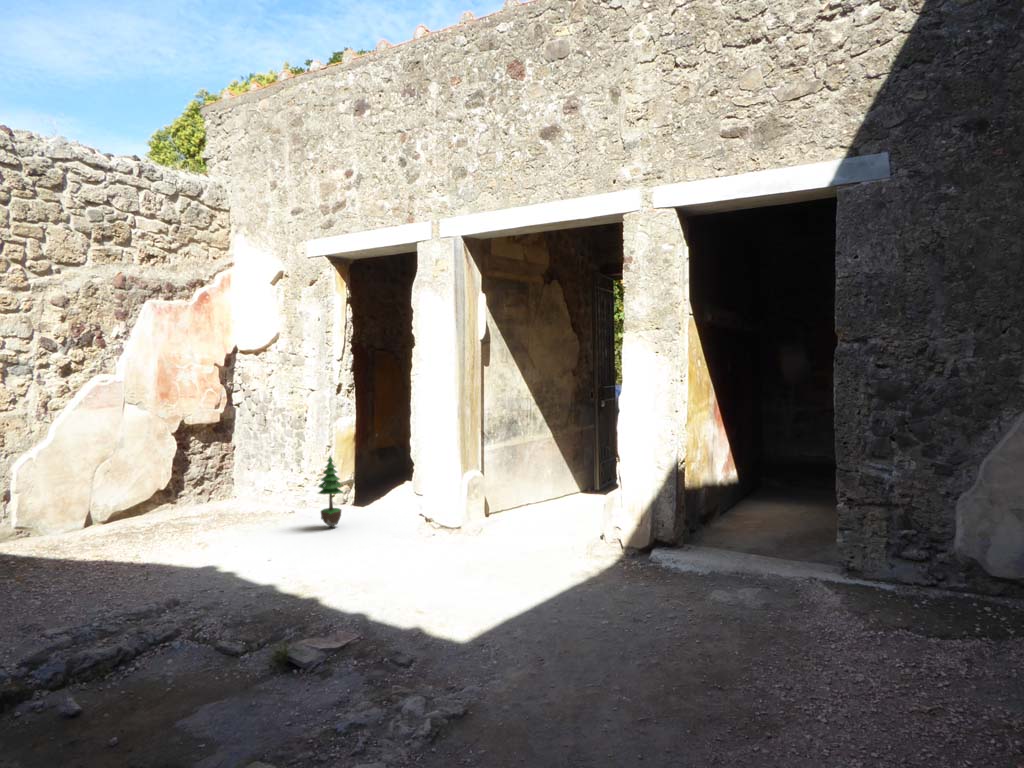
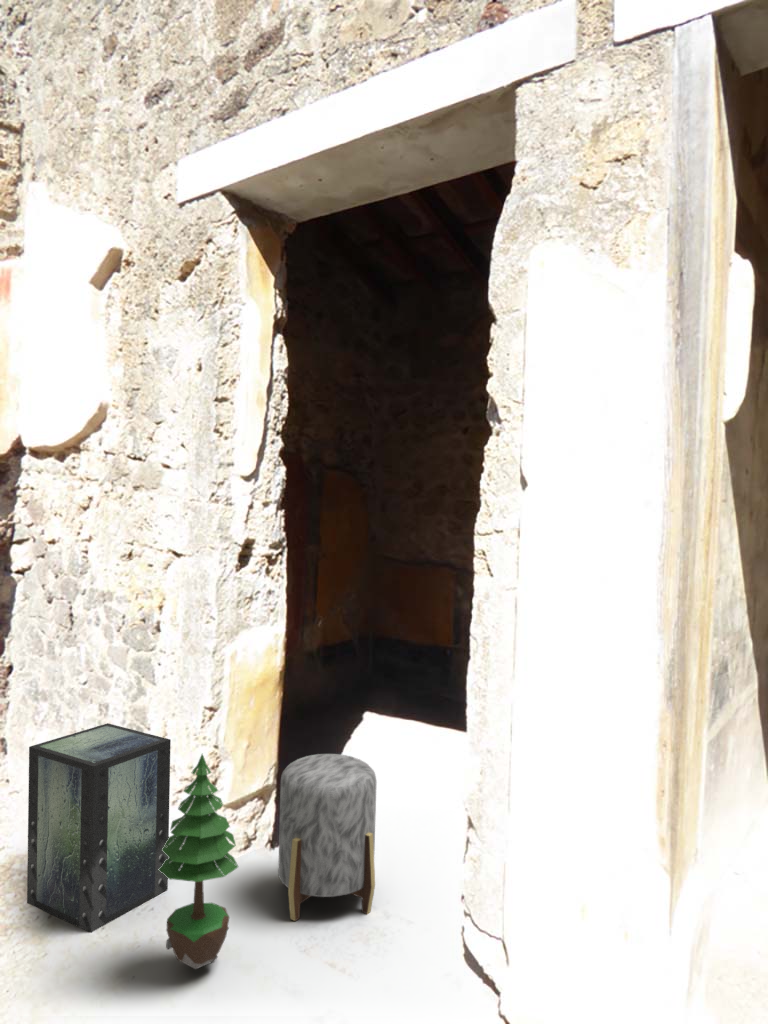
storage box: none [262,458,315,525] -> present [27,723,171,933]
stool: none [357,464,393,520] -> present [278,754,376,921]

